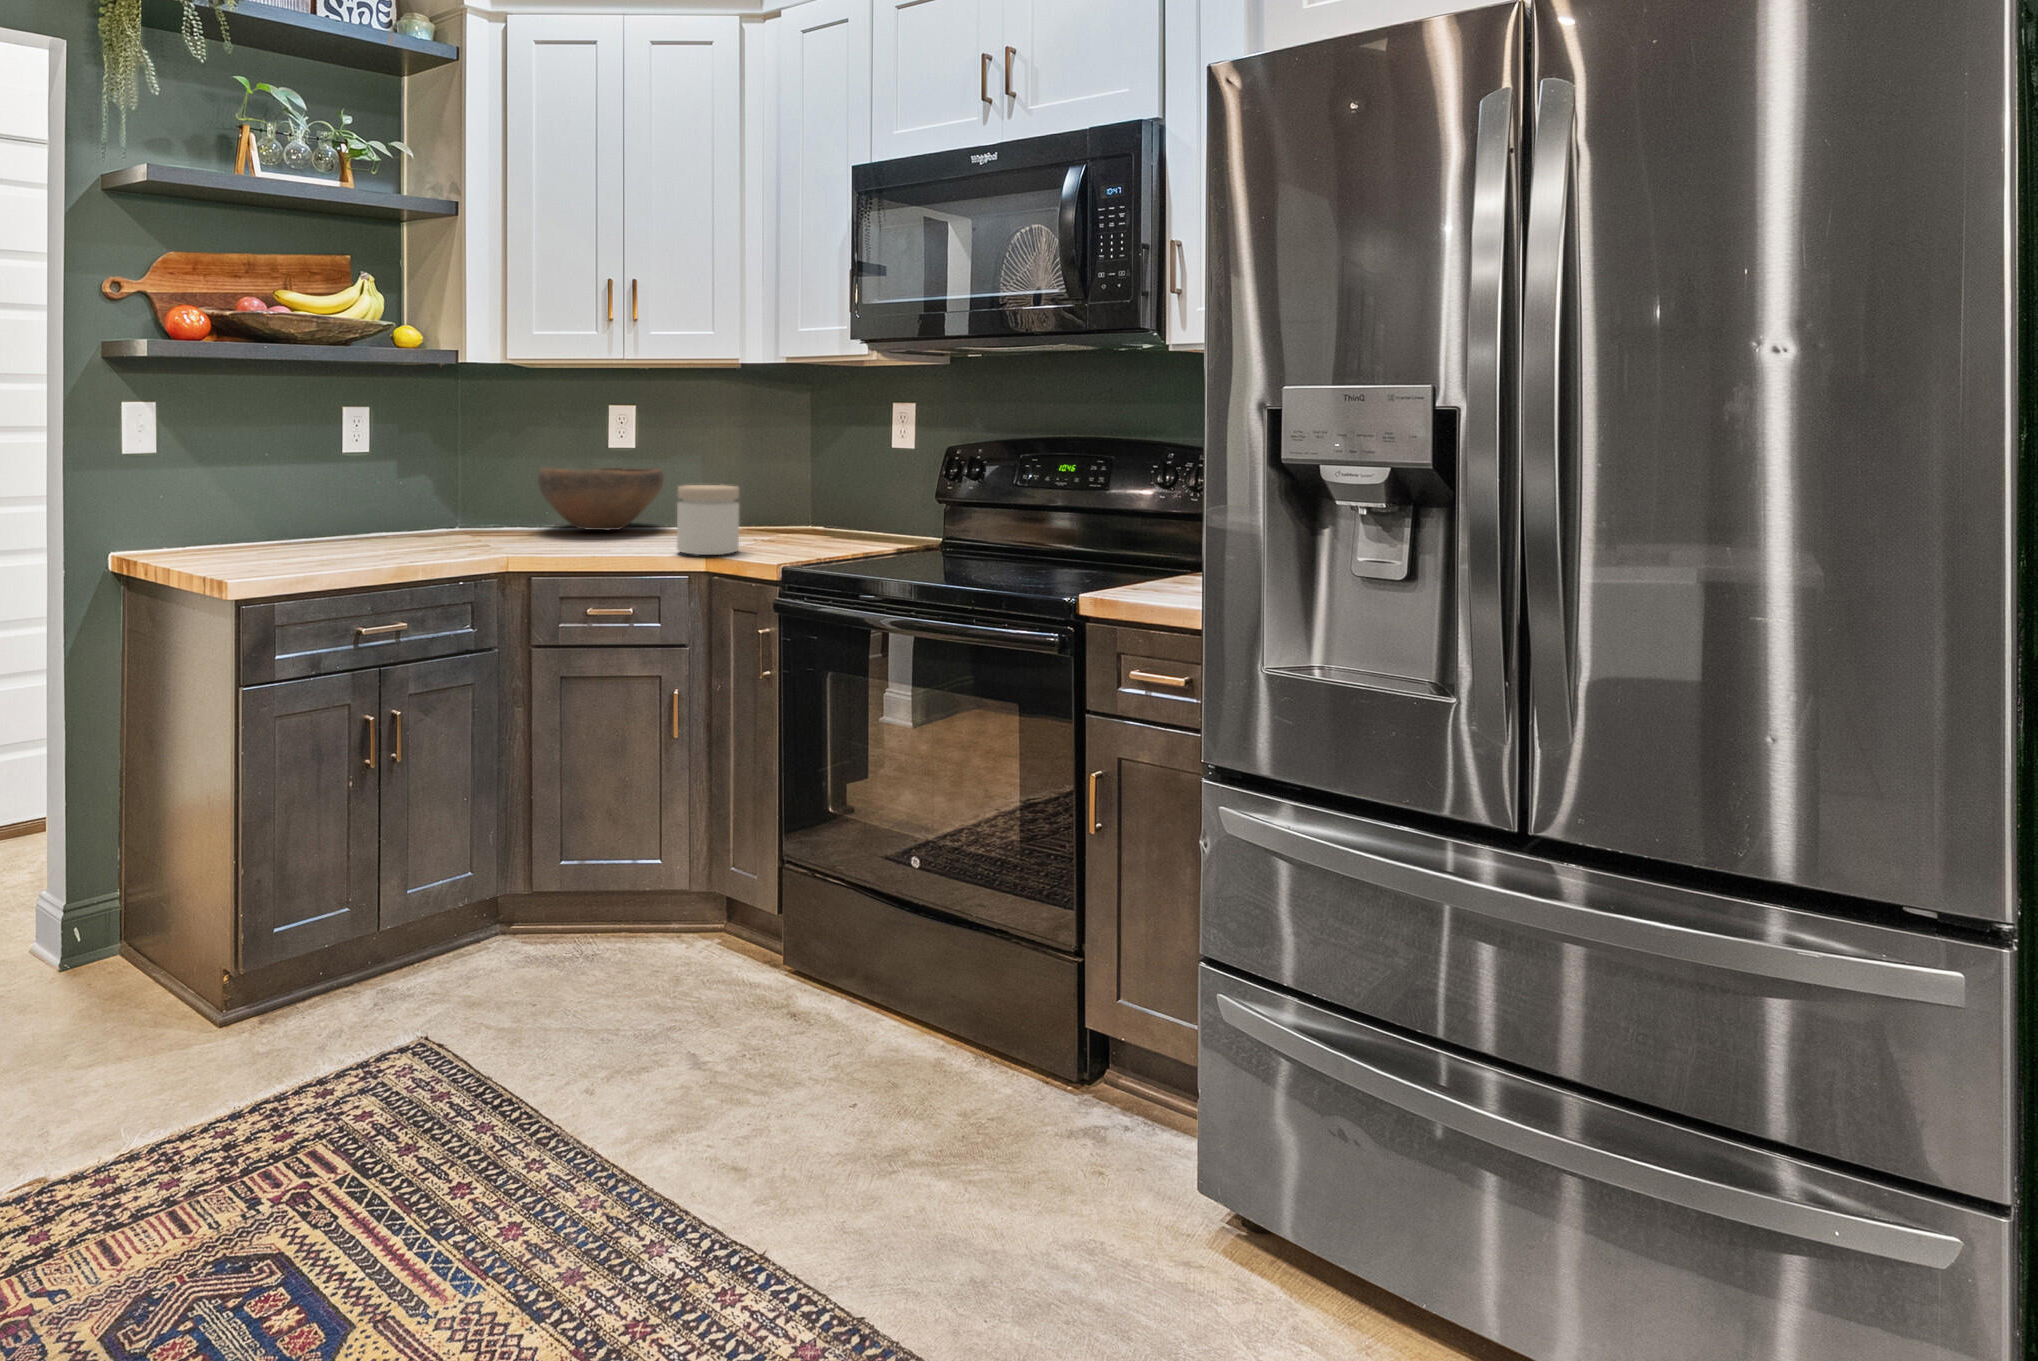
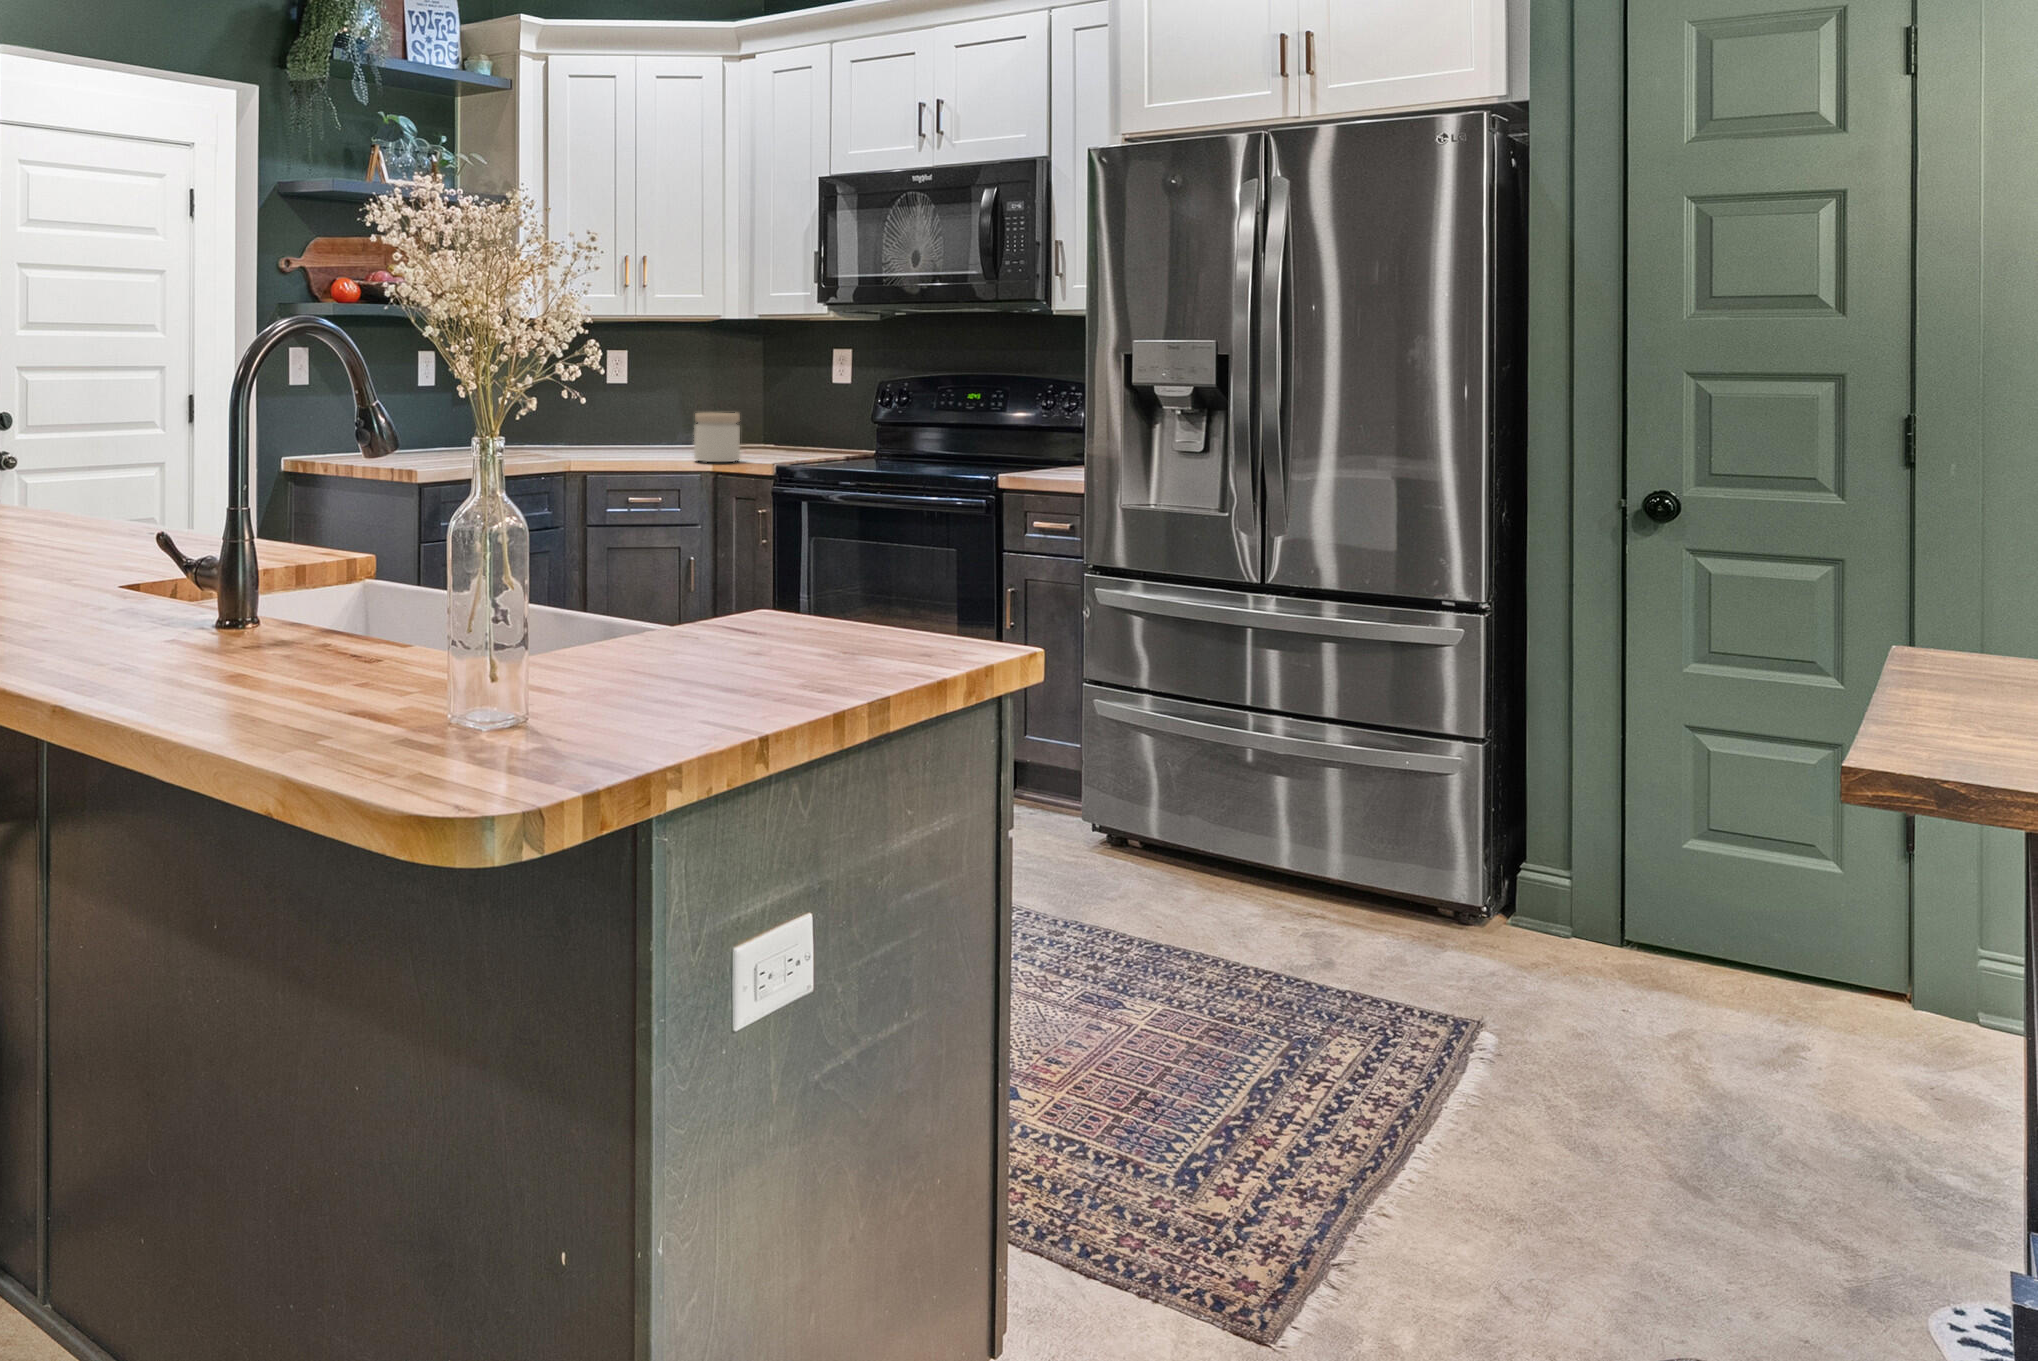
bowl: present [538,468,664,530] -> none [568,401,663,450]

